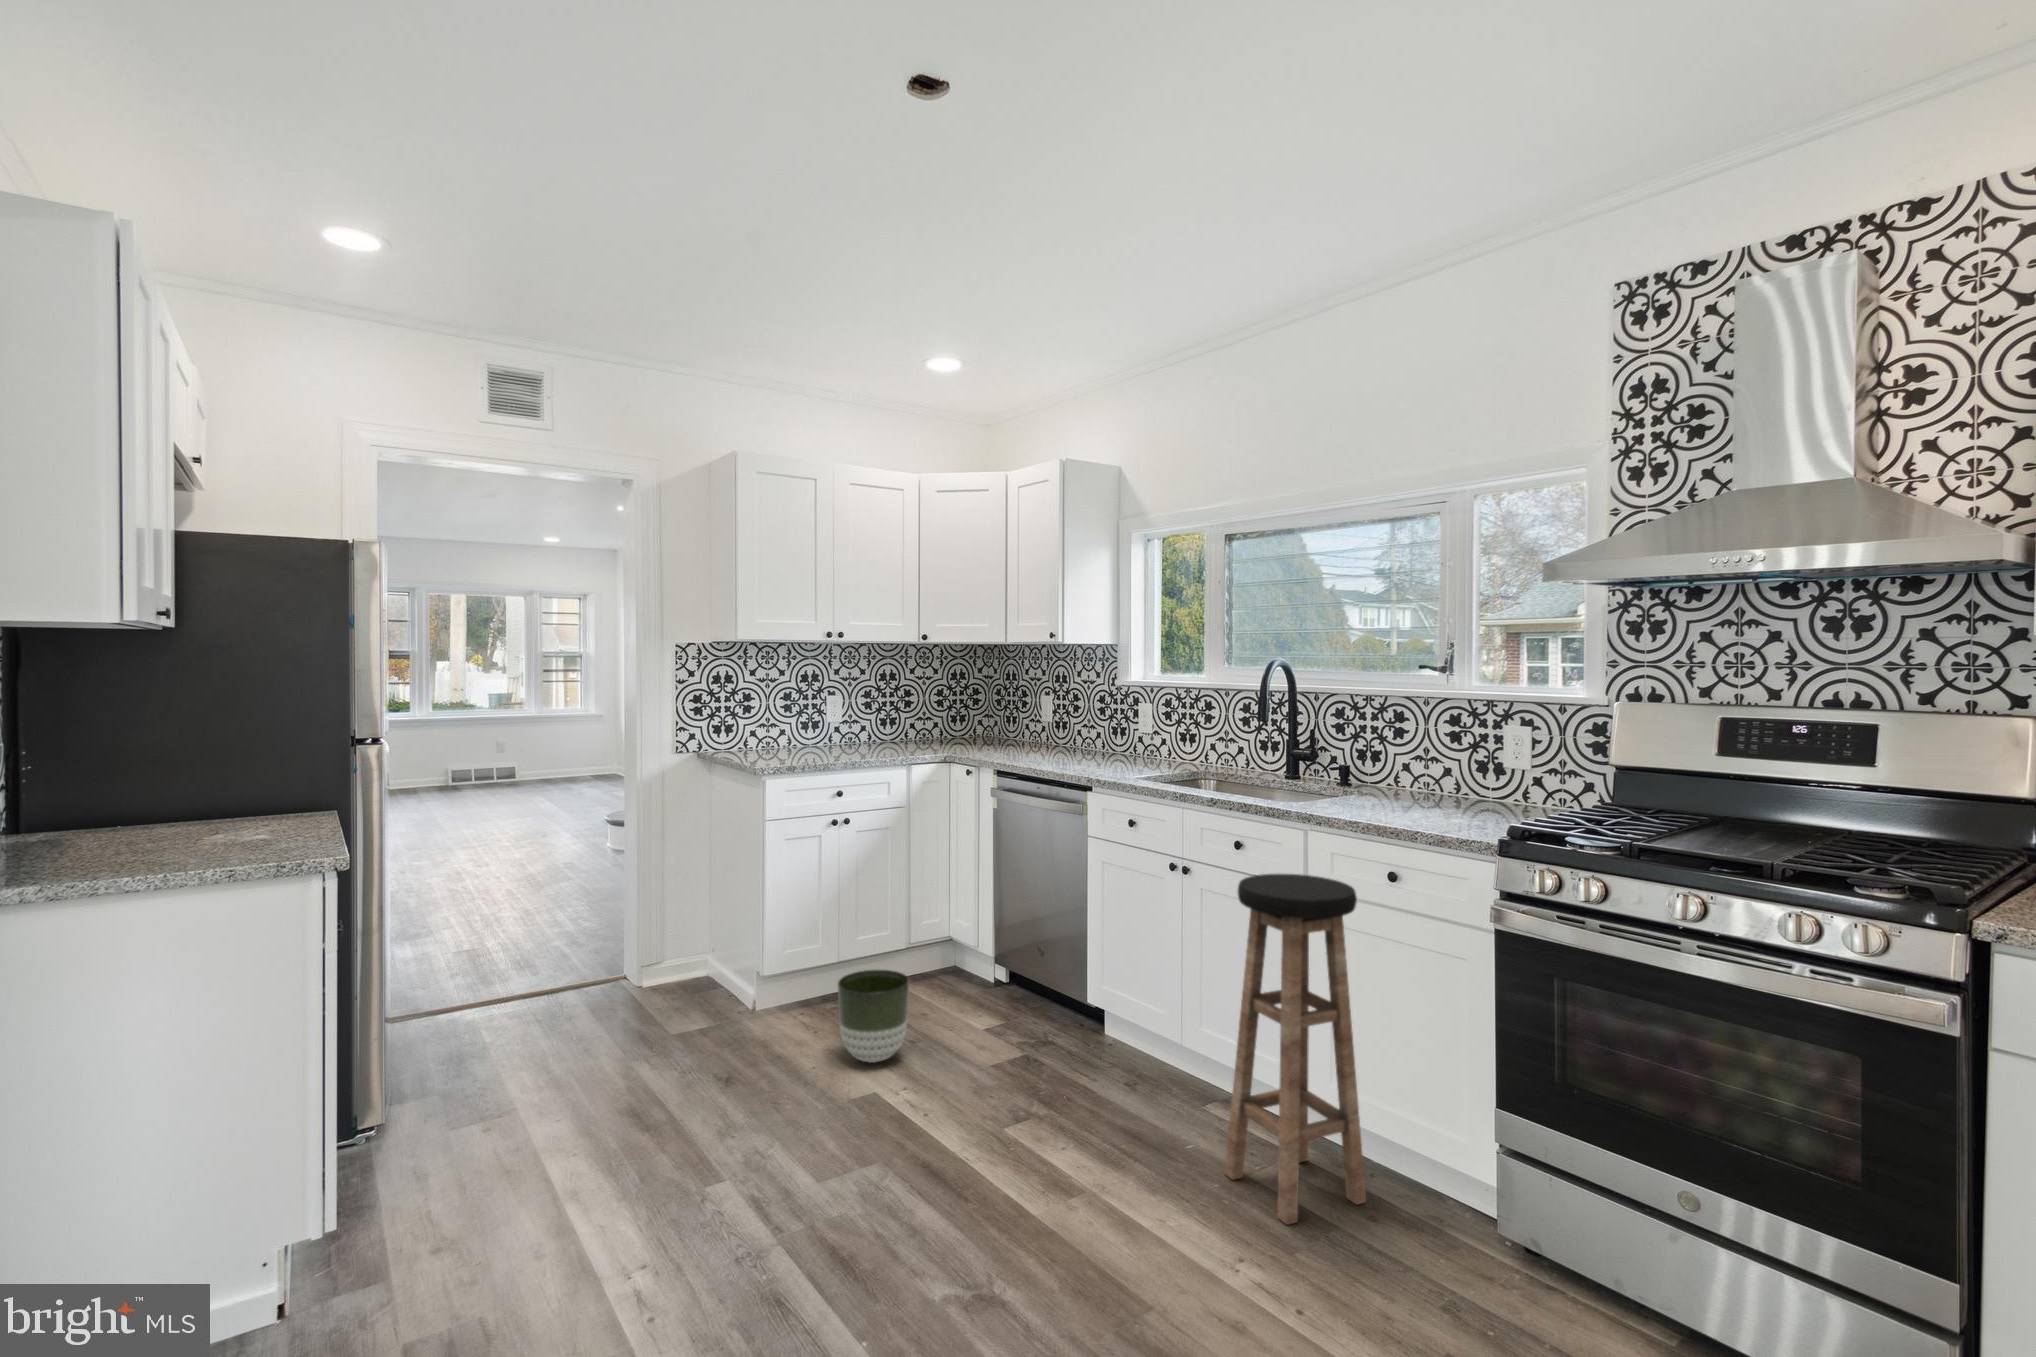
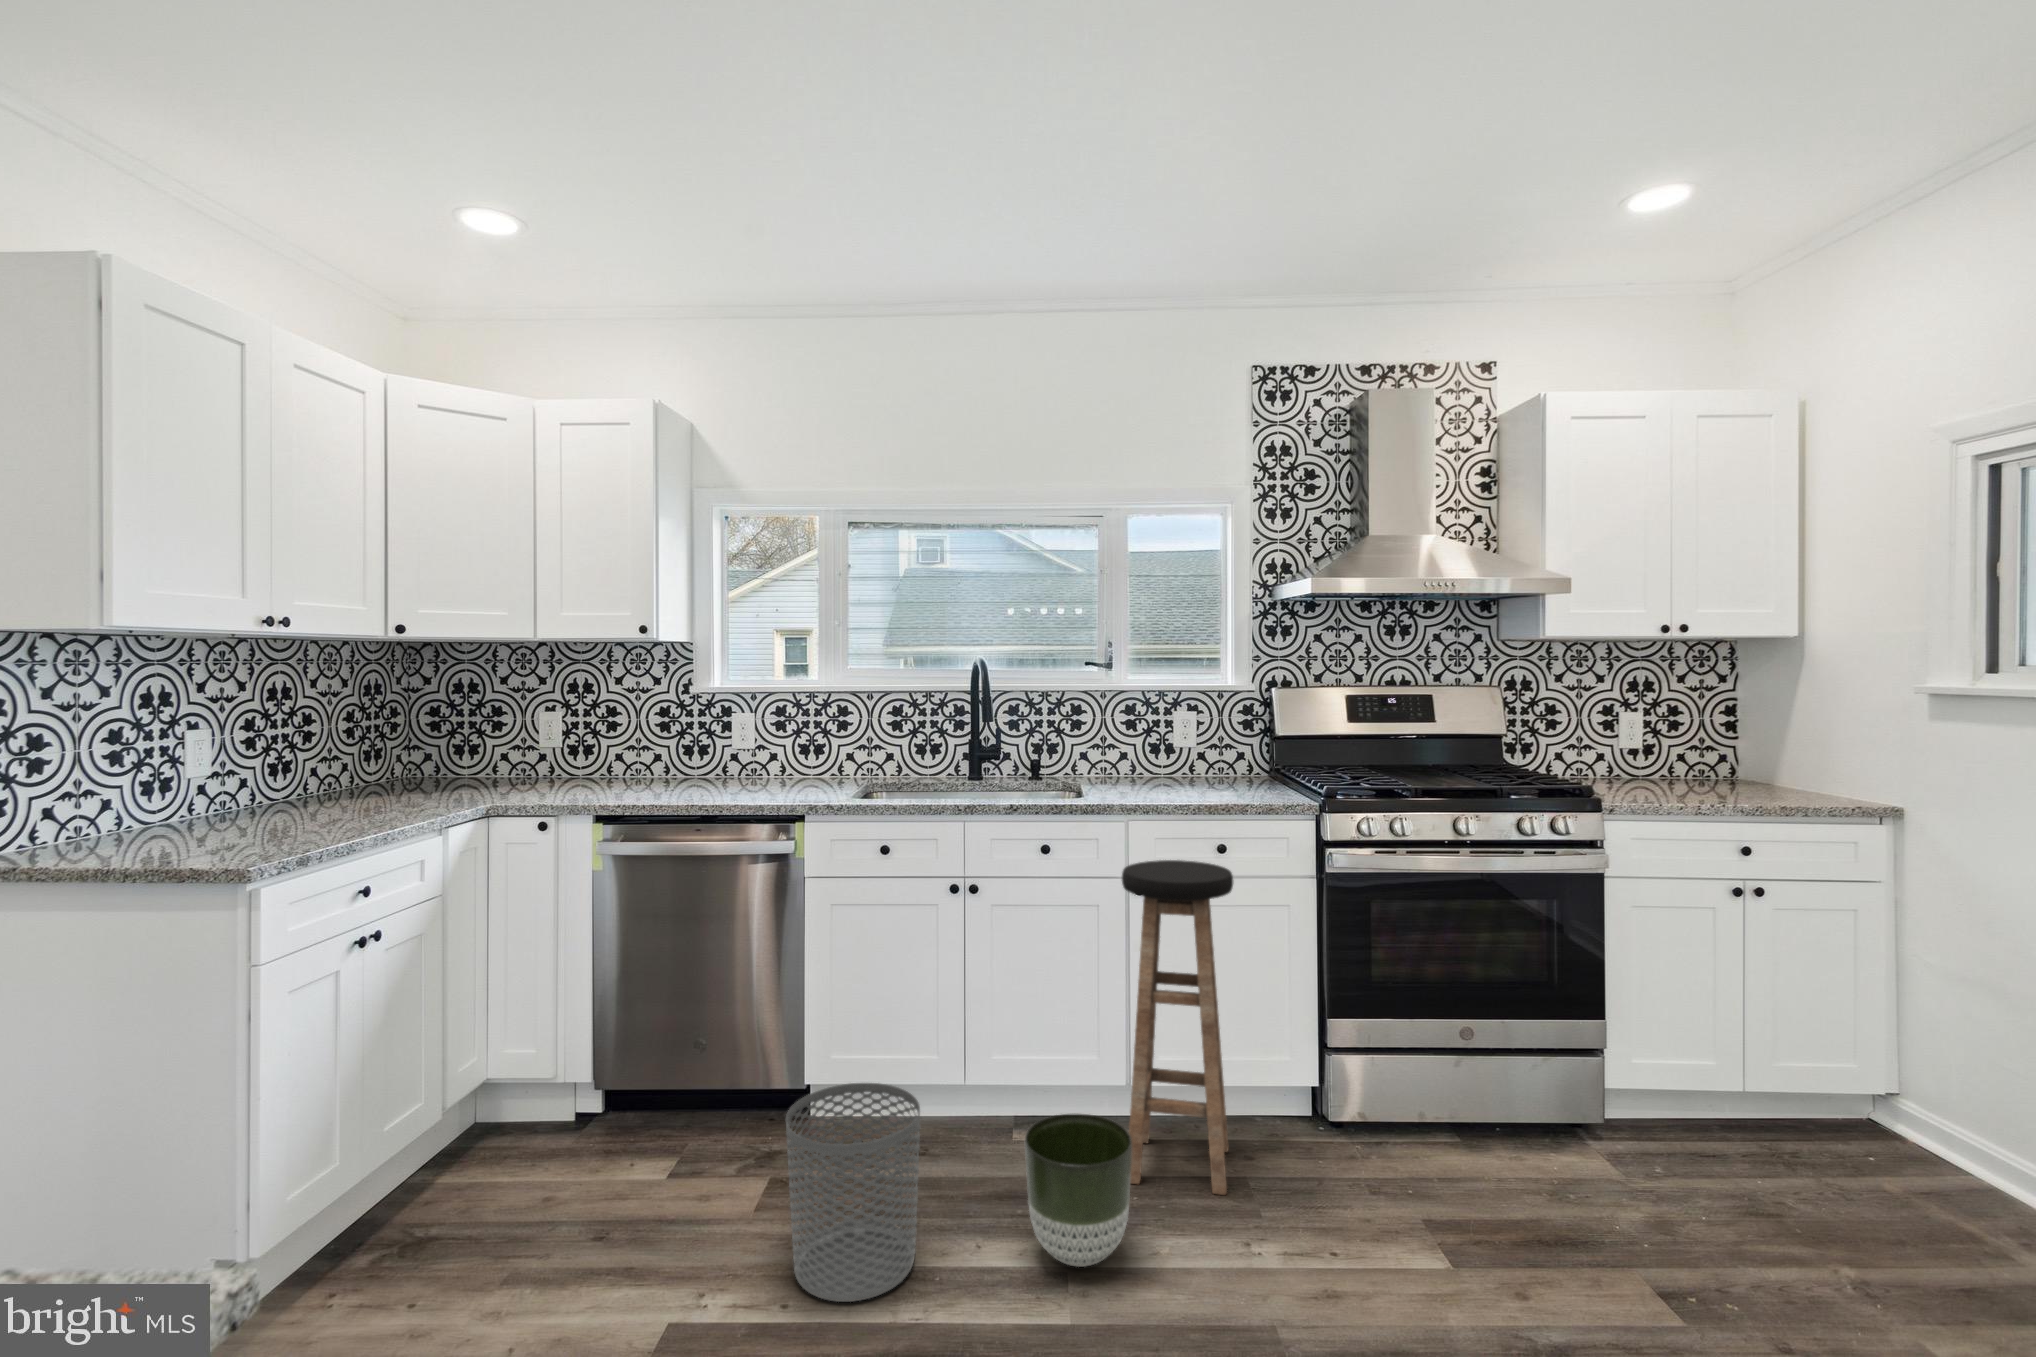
planter: present [838,970,909,1063] -> present [1025,1113,1132,1267]
waste bin: none [931,985,1029,1137] -> present [786,1083,920,1302]

